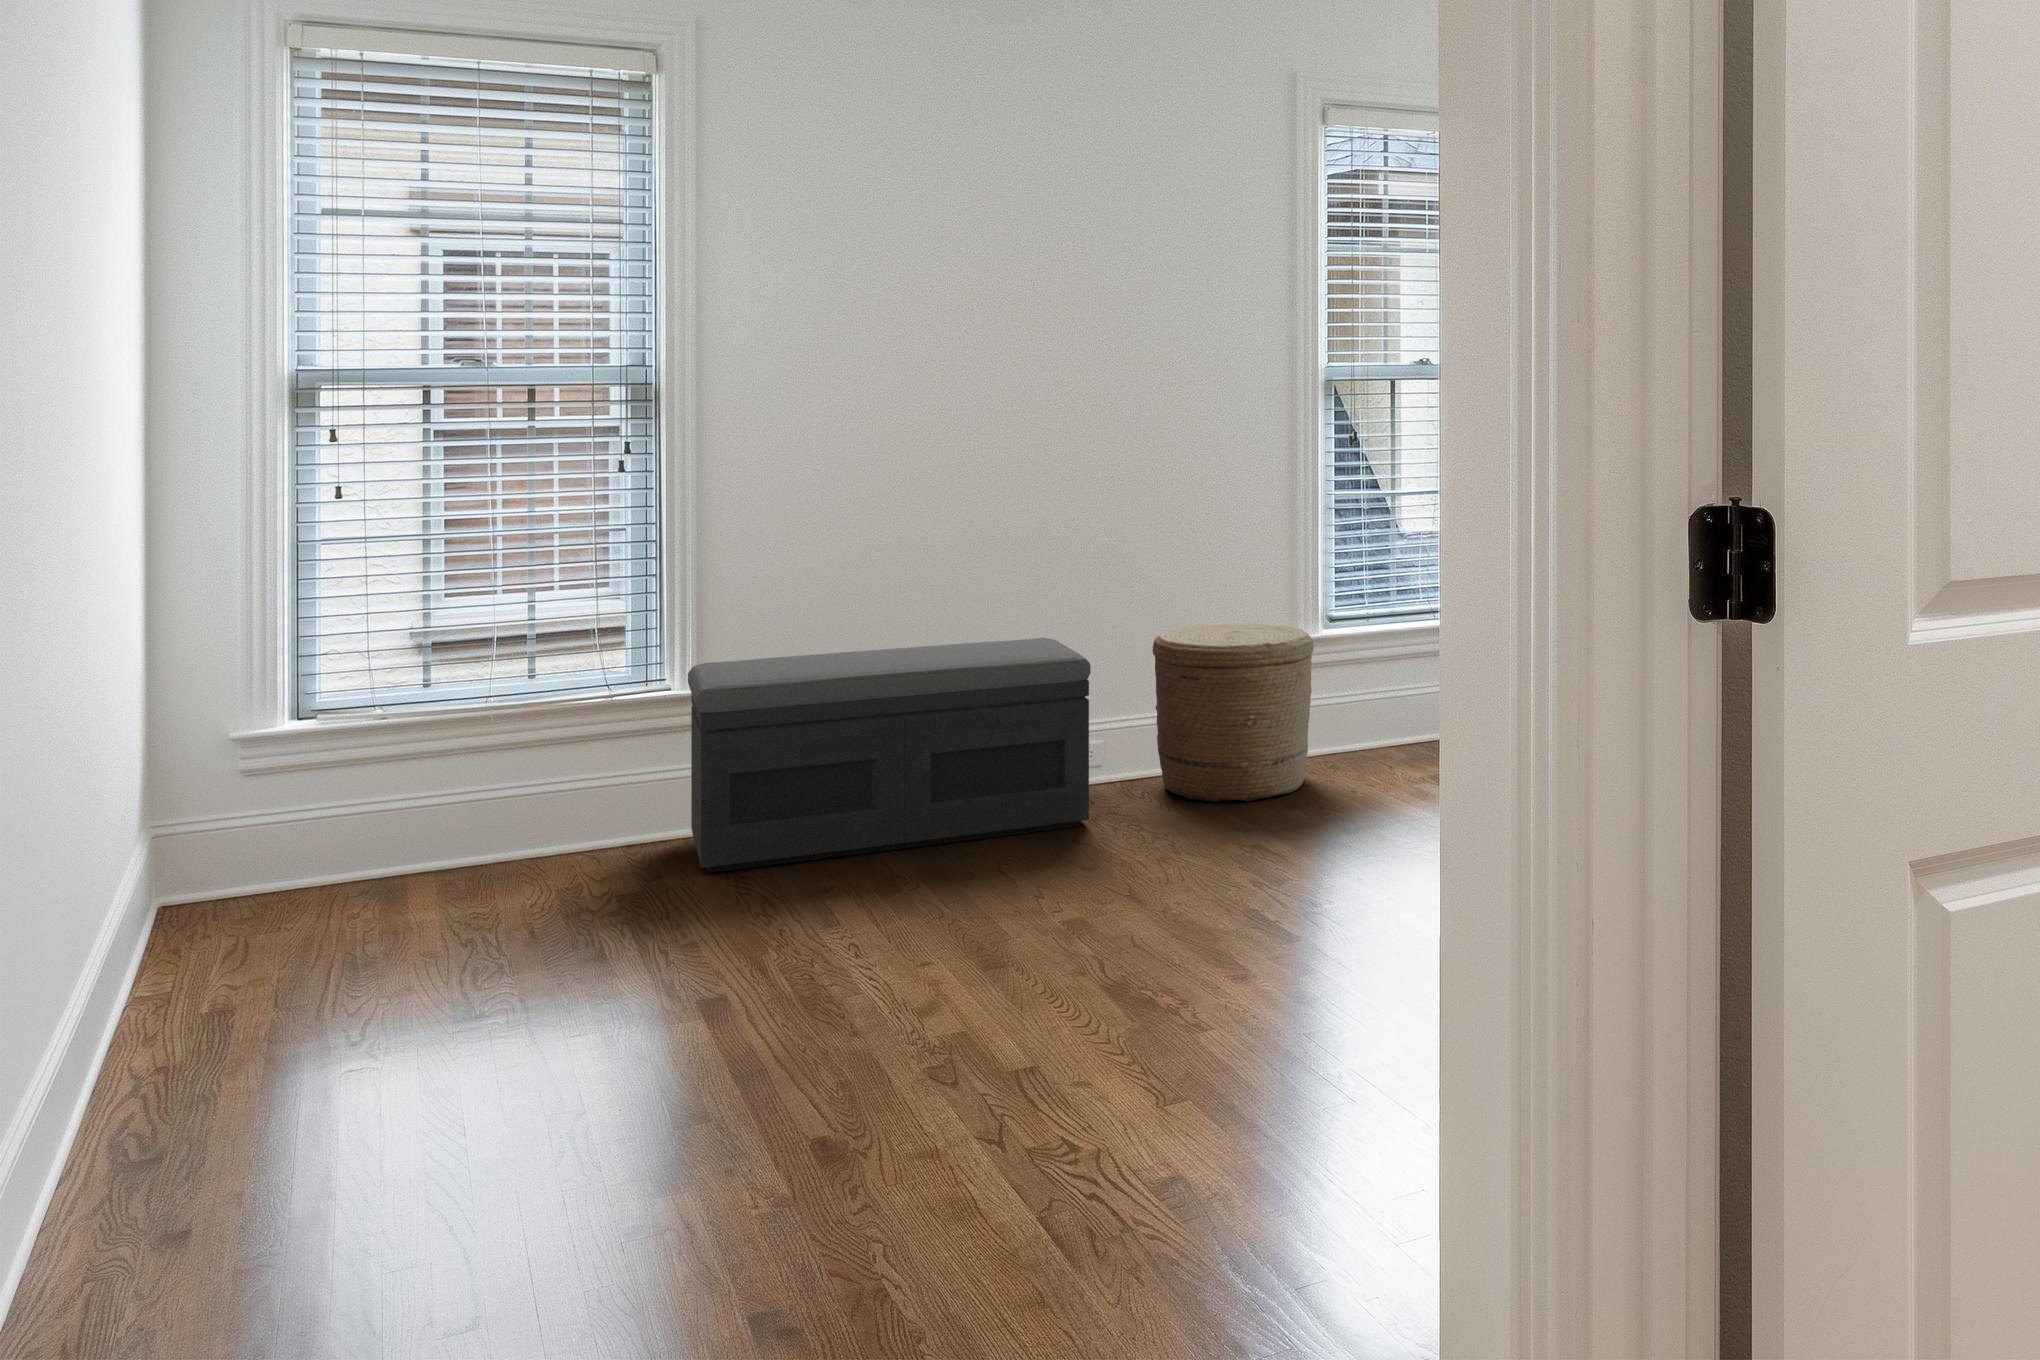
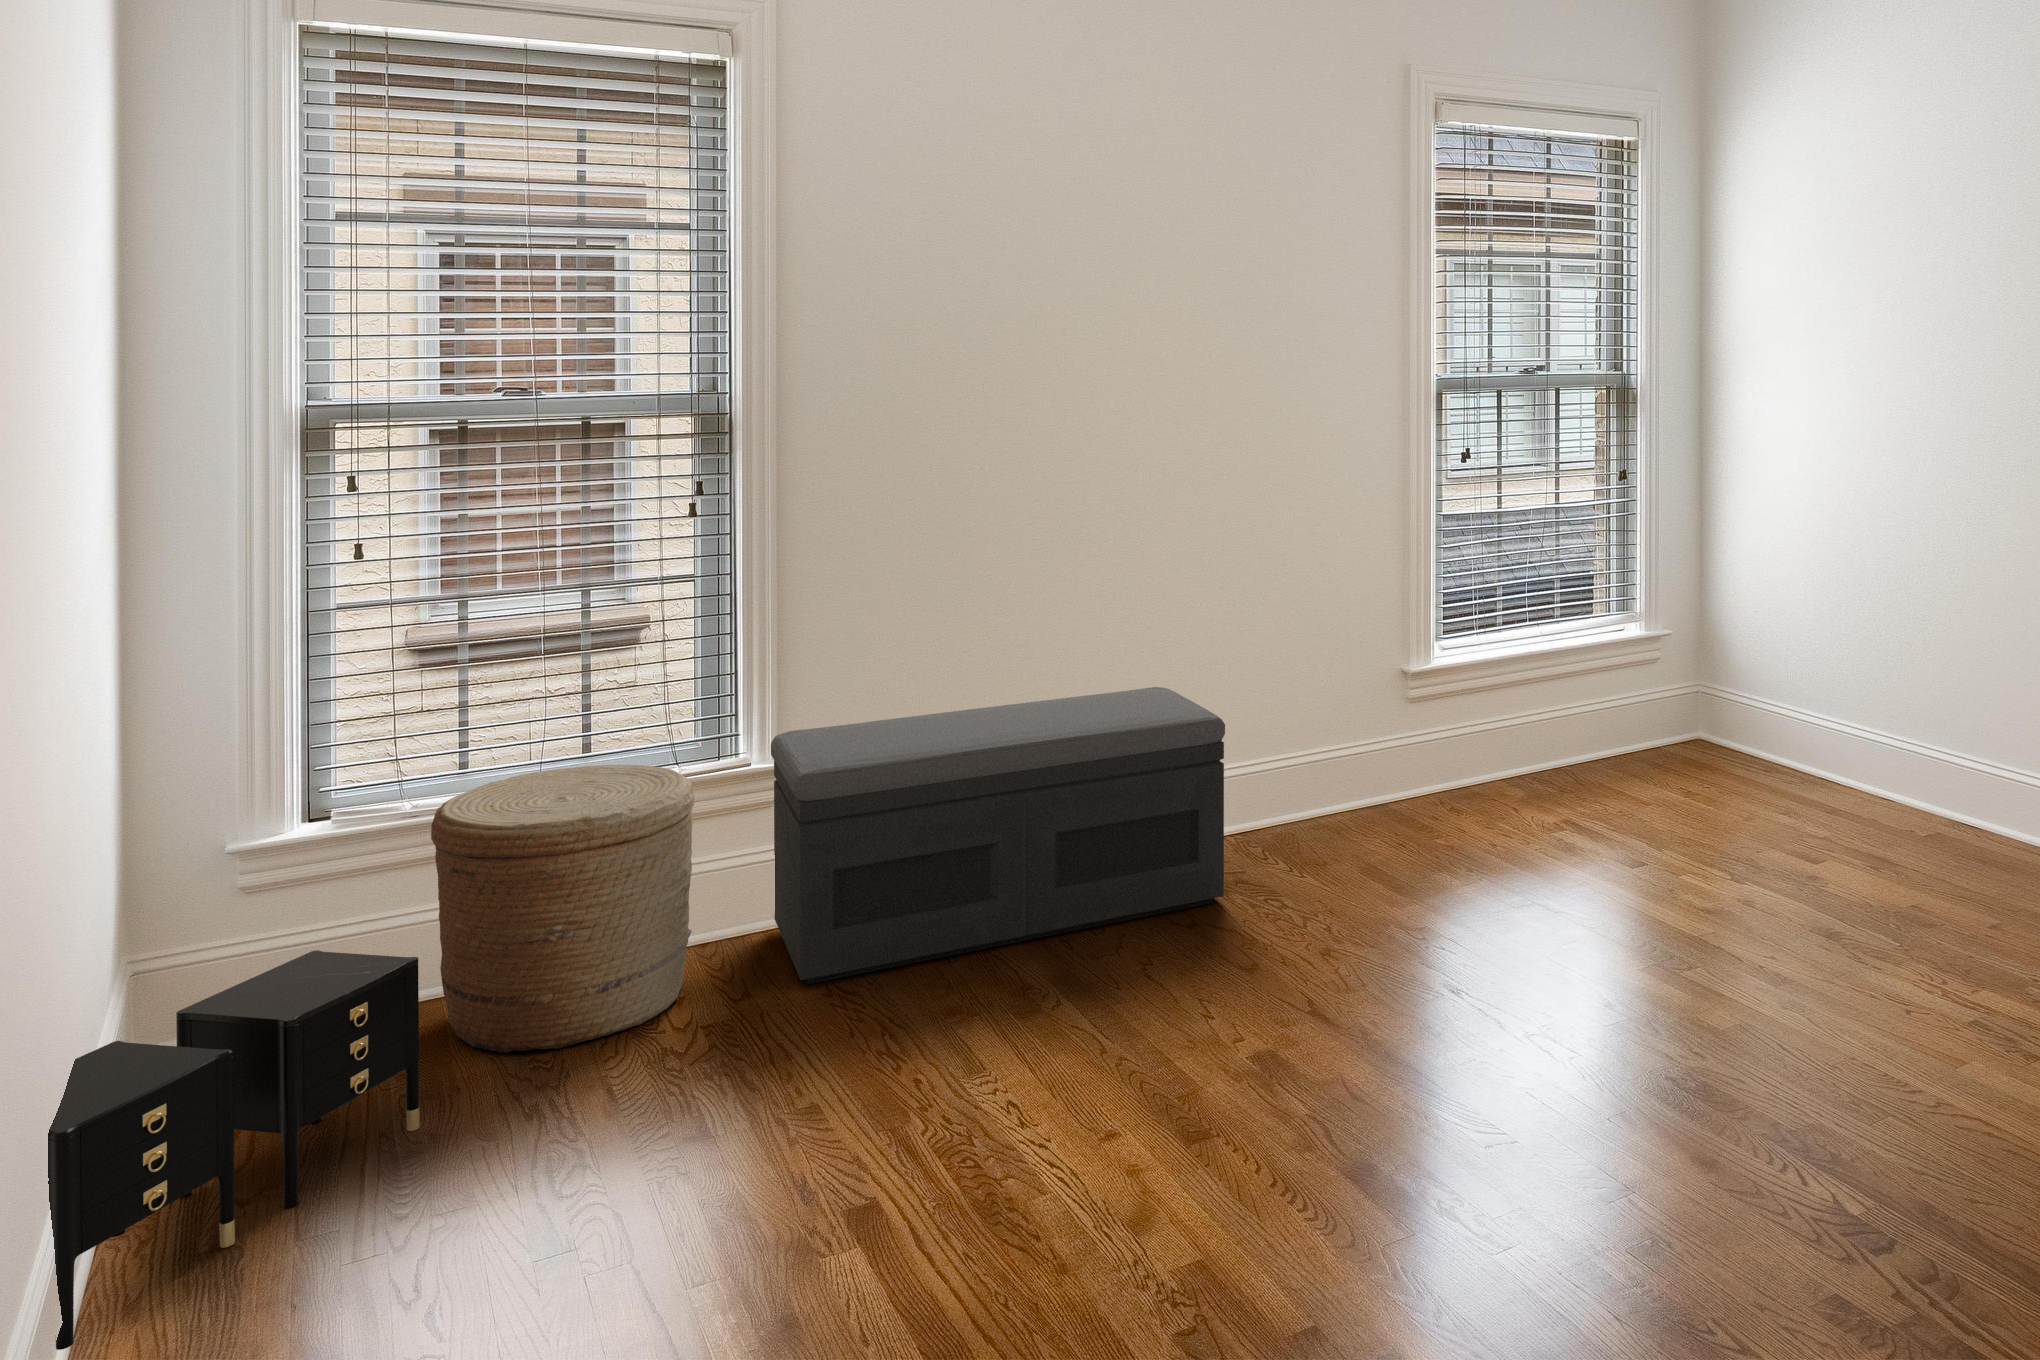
woven basket: present [1153,624,1313,802] -> present [431,765,694,1053]
nightstand: none [6,808,373,1063] -> present [48,950,419,1350]

